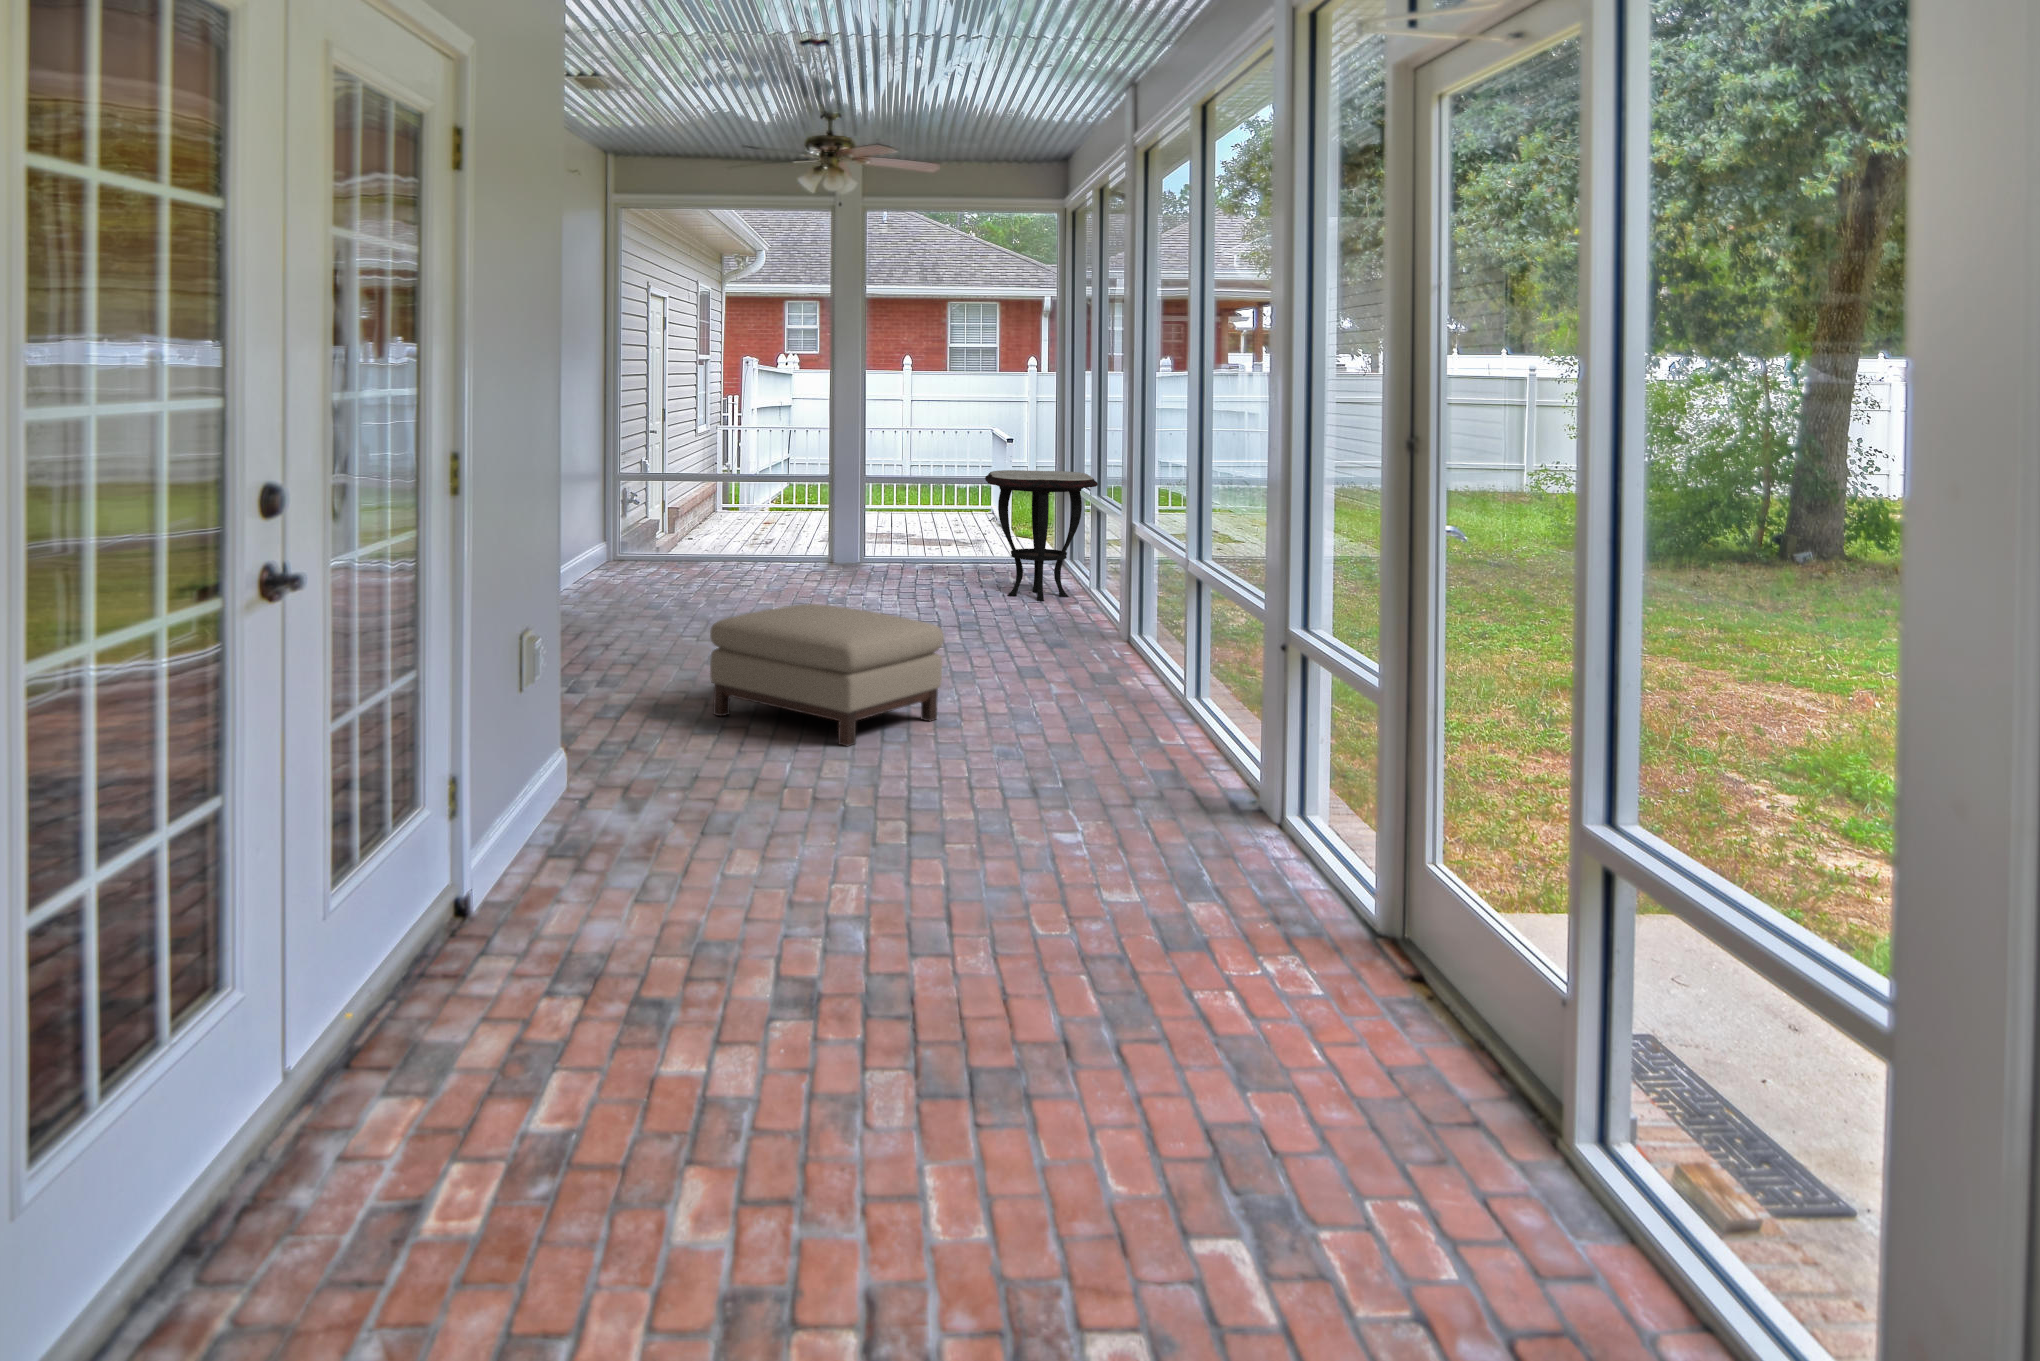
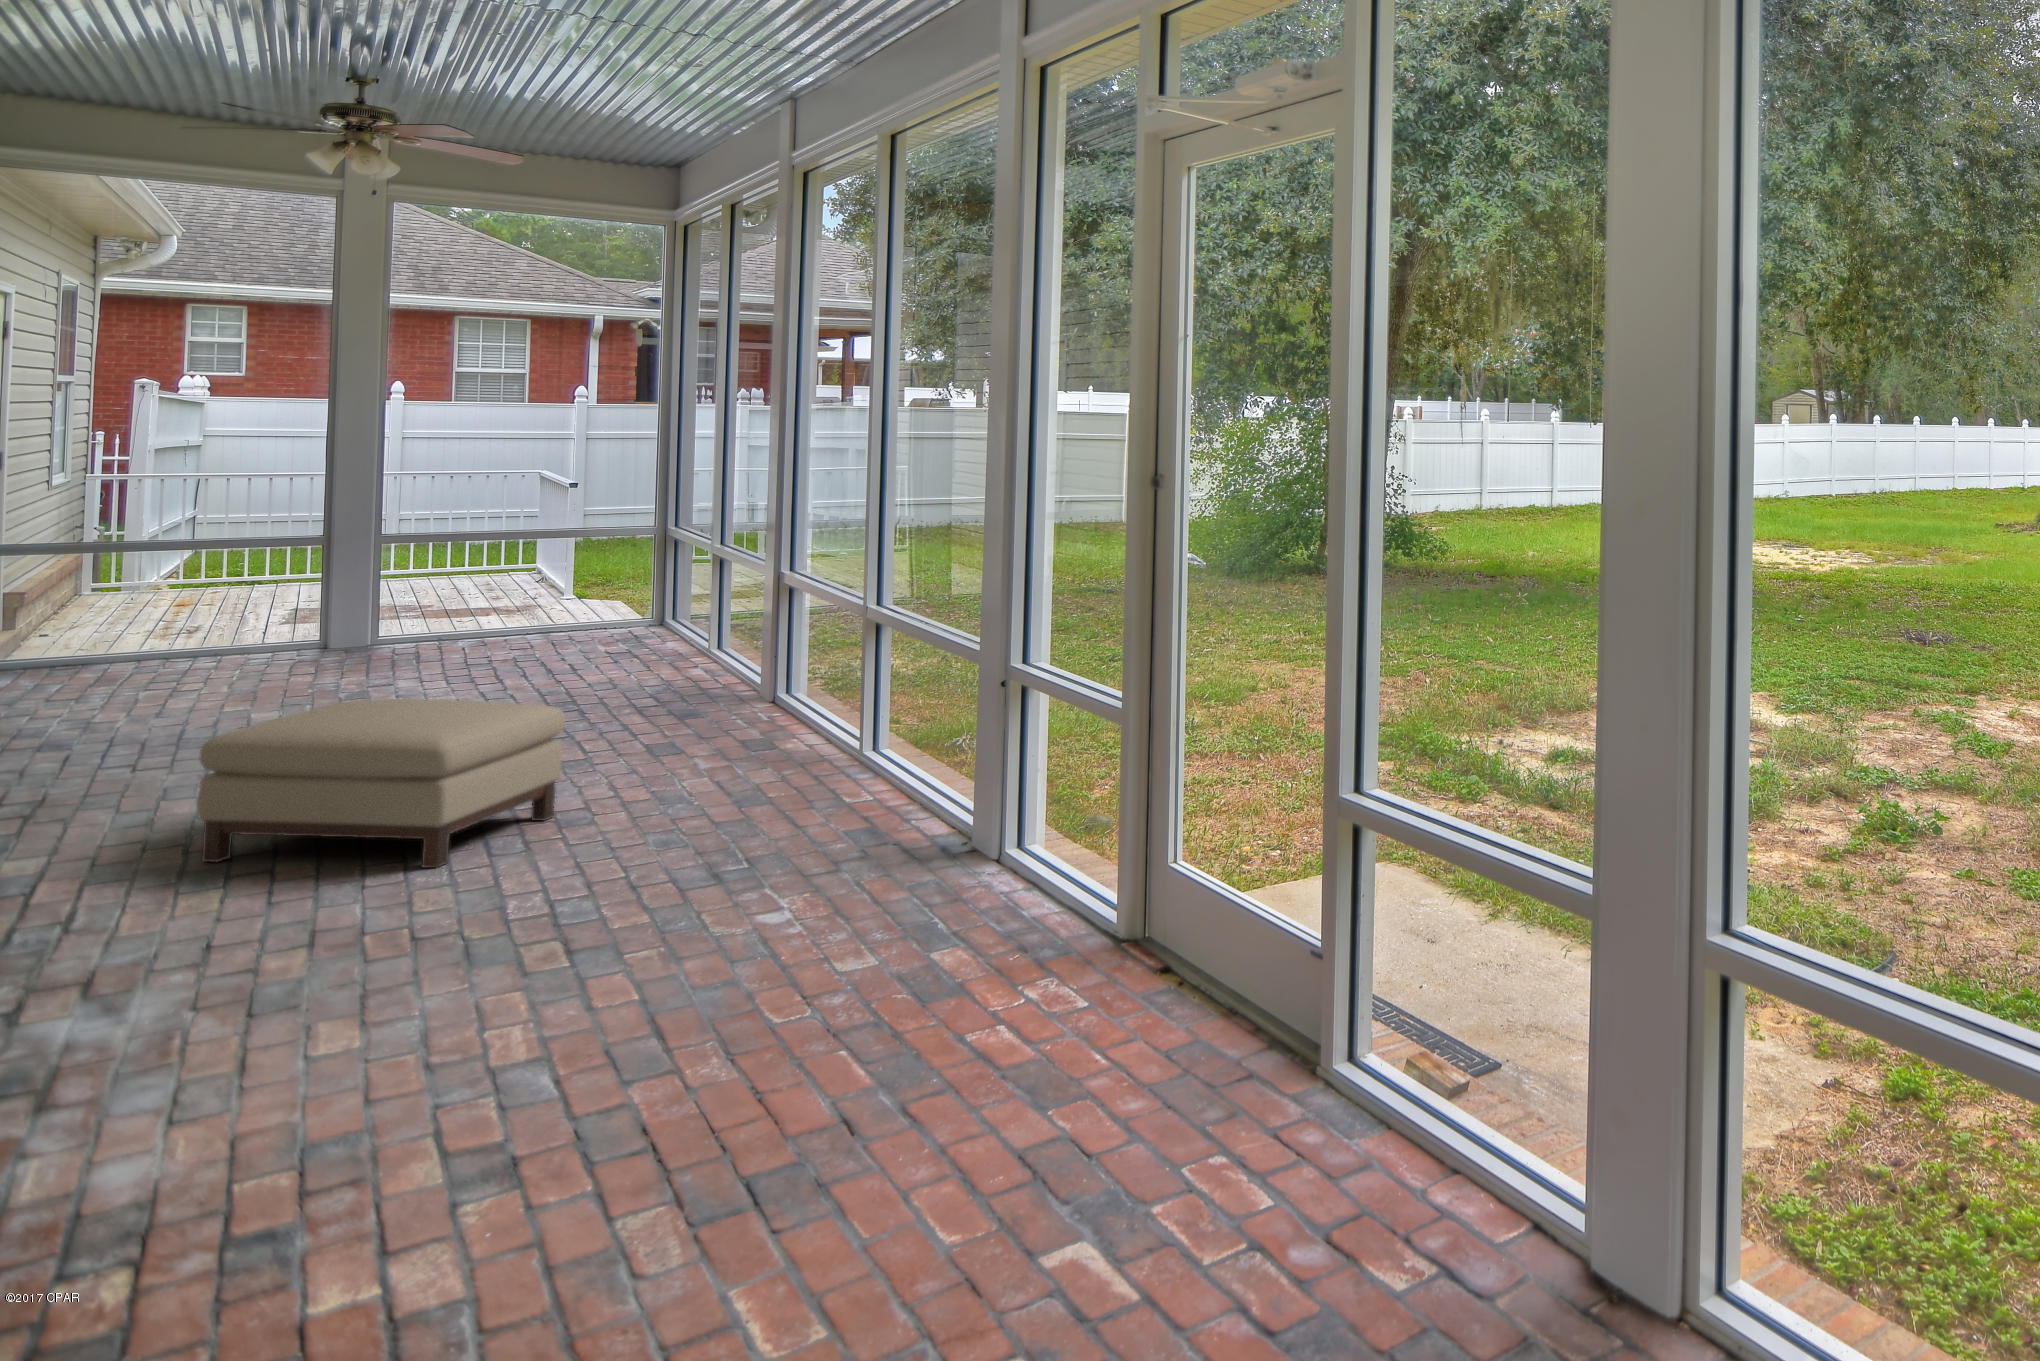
side table: present [985,470,1098,601] -> none [566,518,717,667]

